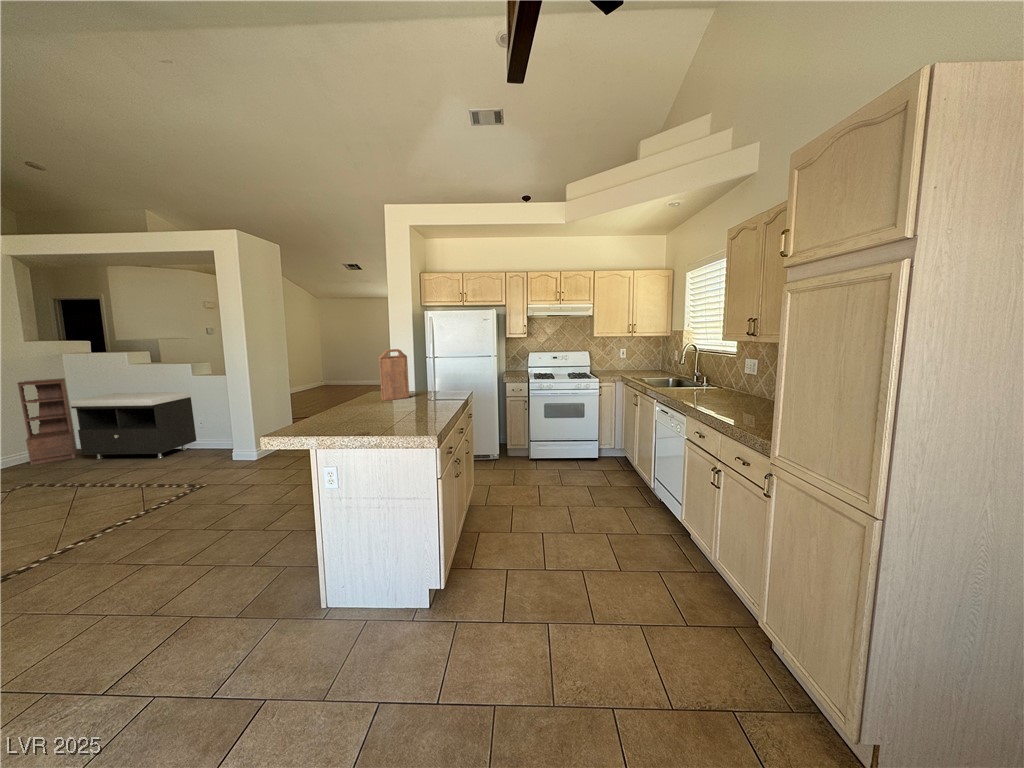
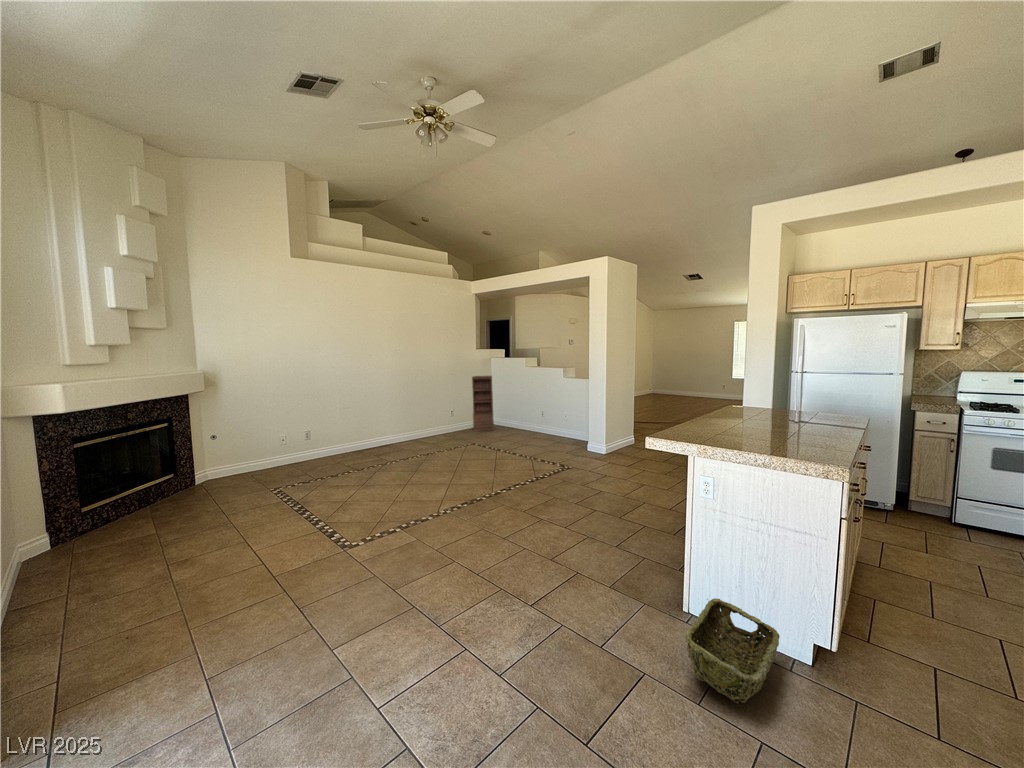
cutting board: present [379,349,409,401] -> none [748,363,783,417]
storage bench: present [71,392,196,459] -> none [495,388,561,440]
woven basket: none [304,585,400,682] -> present [685,599,780,703]

